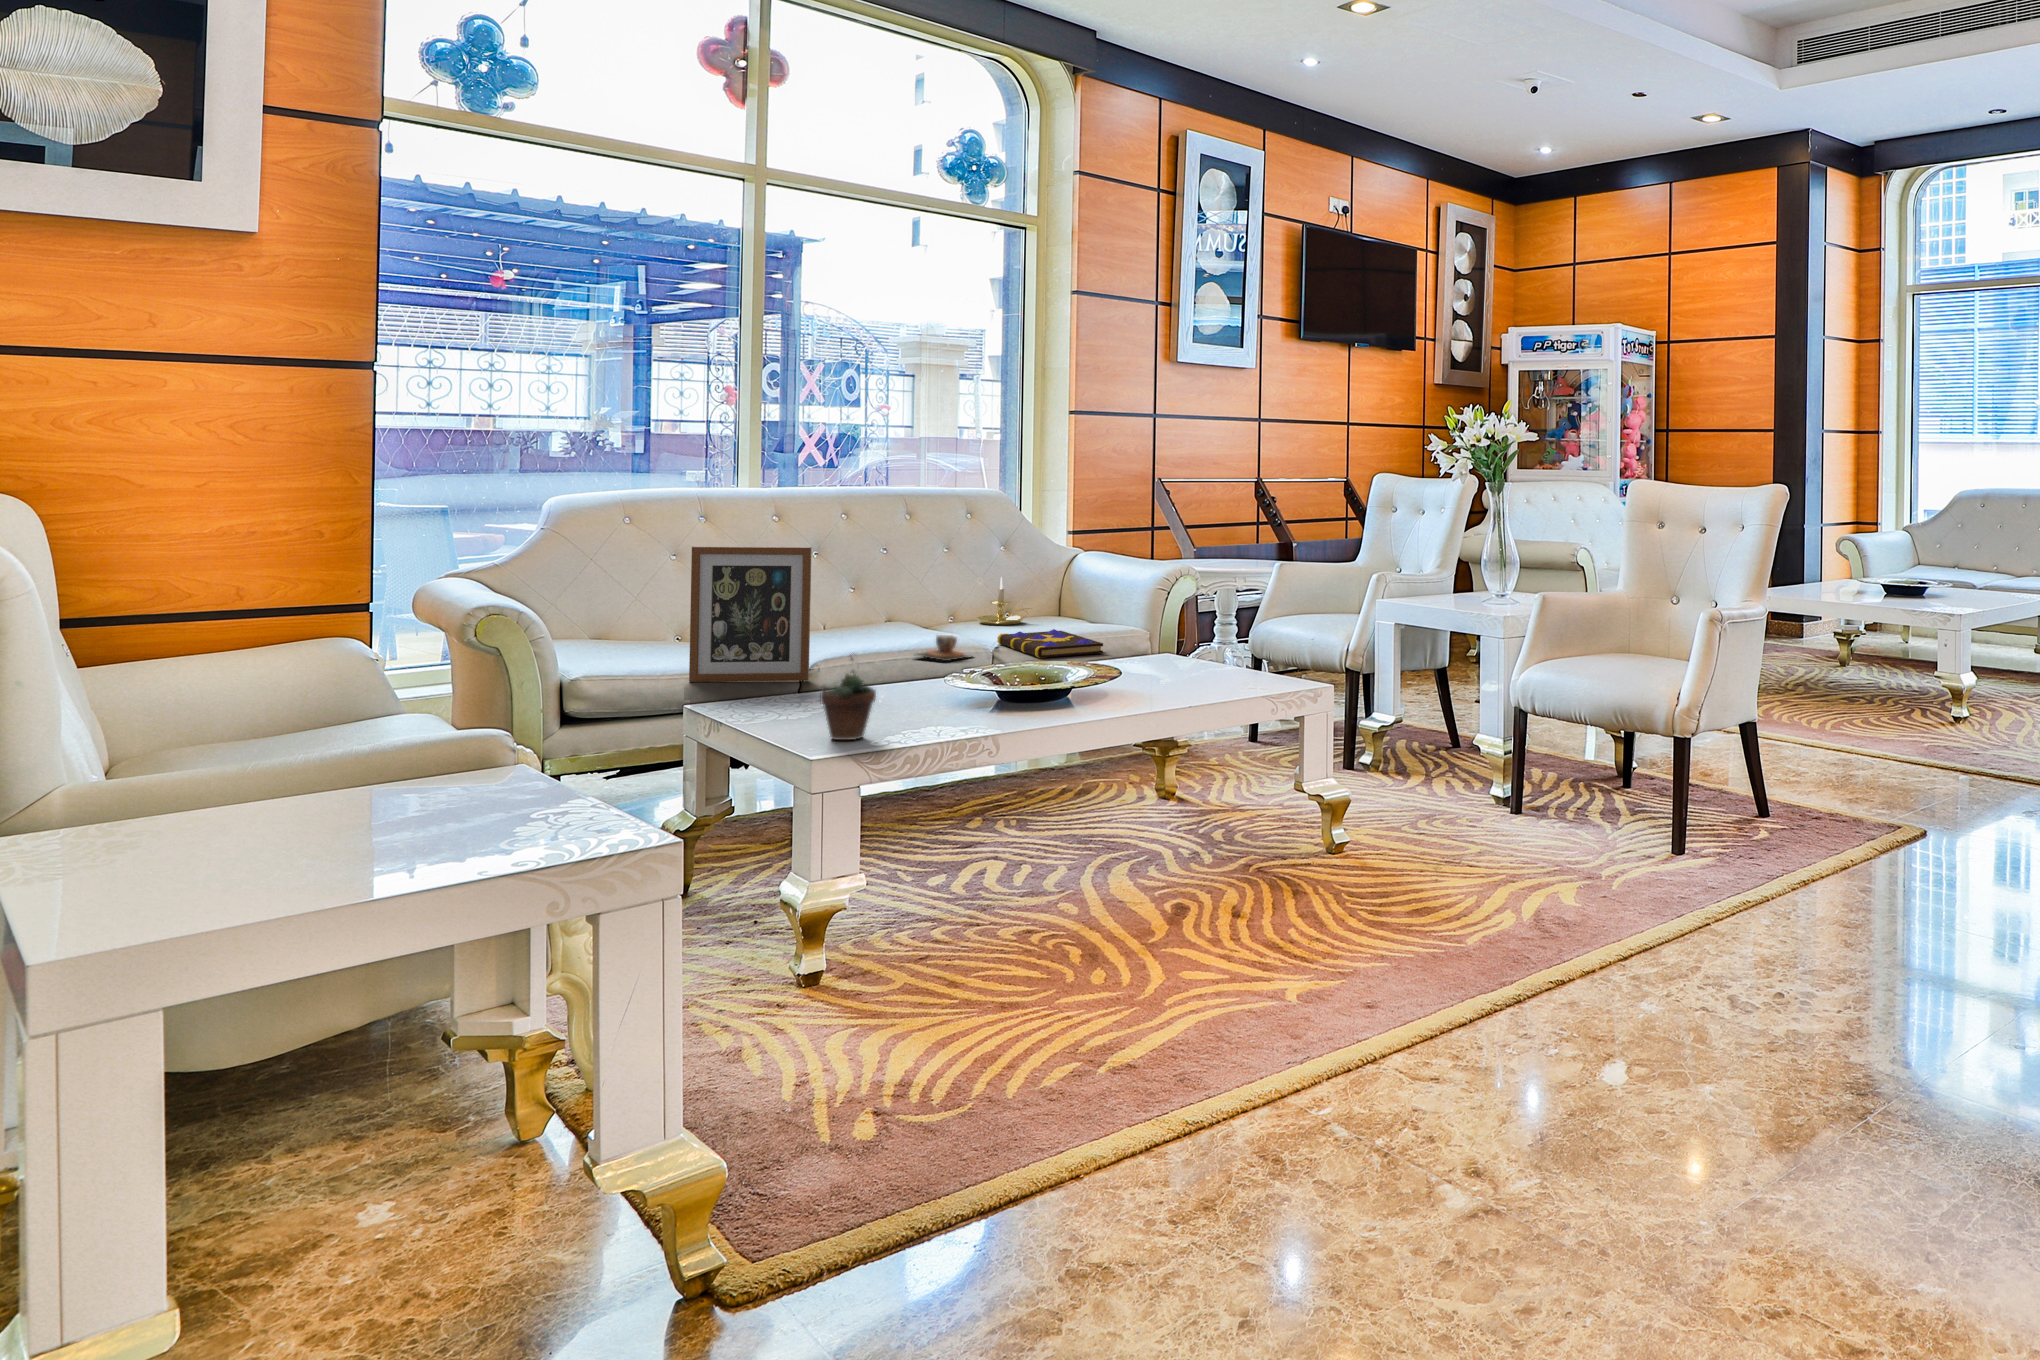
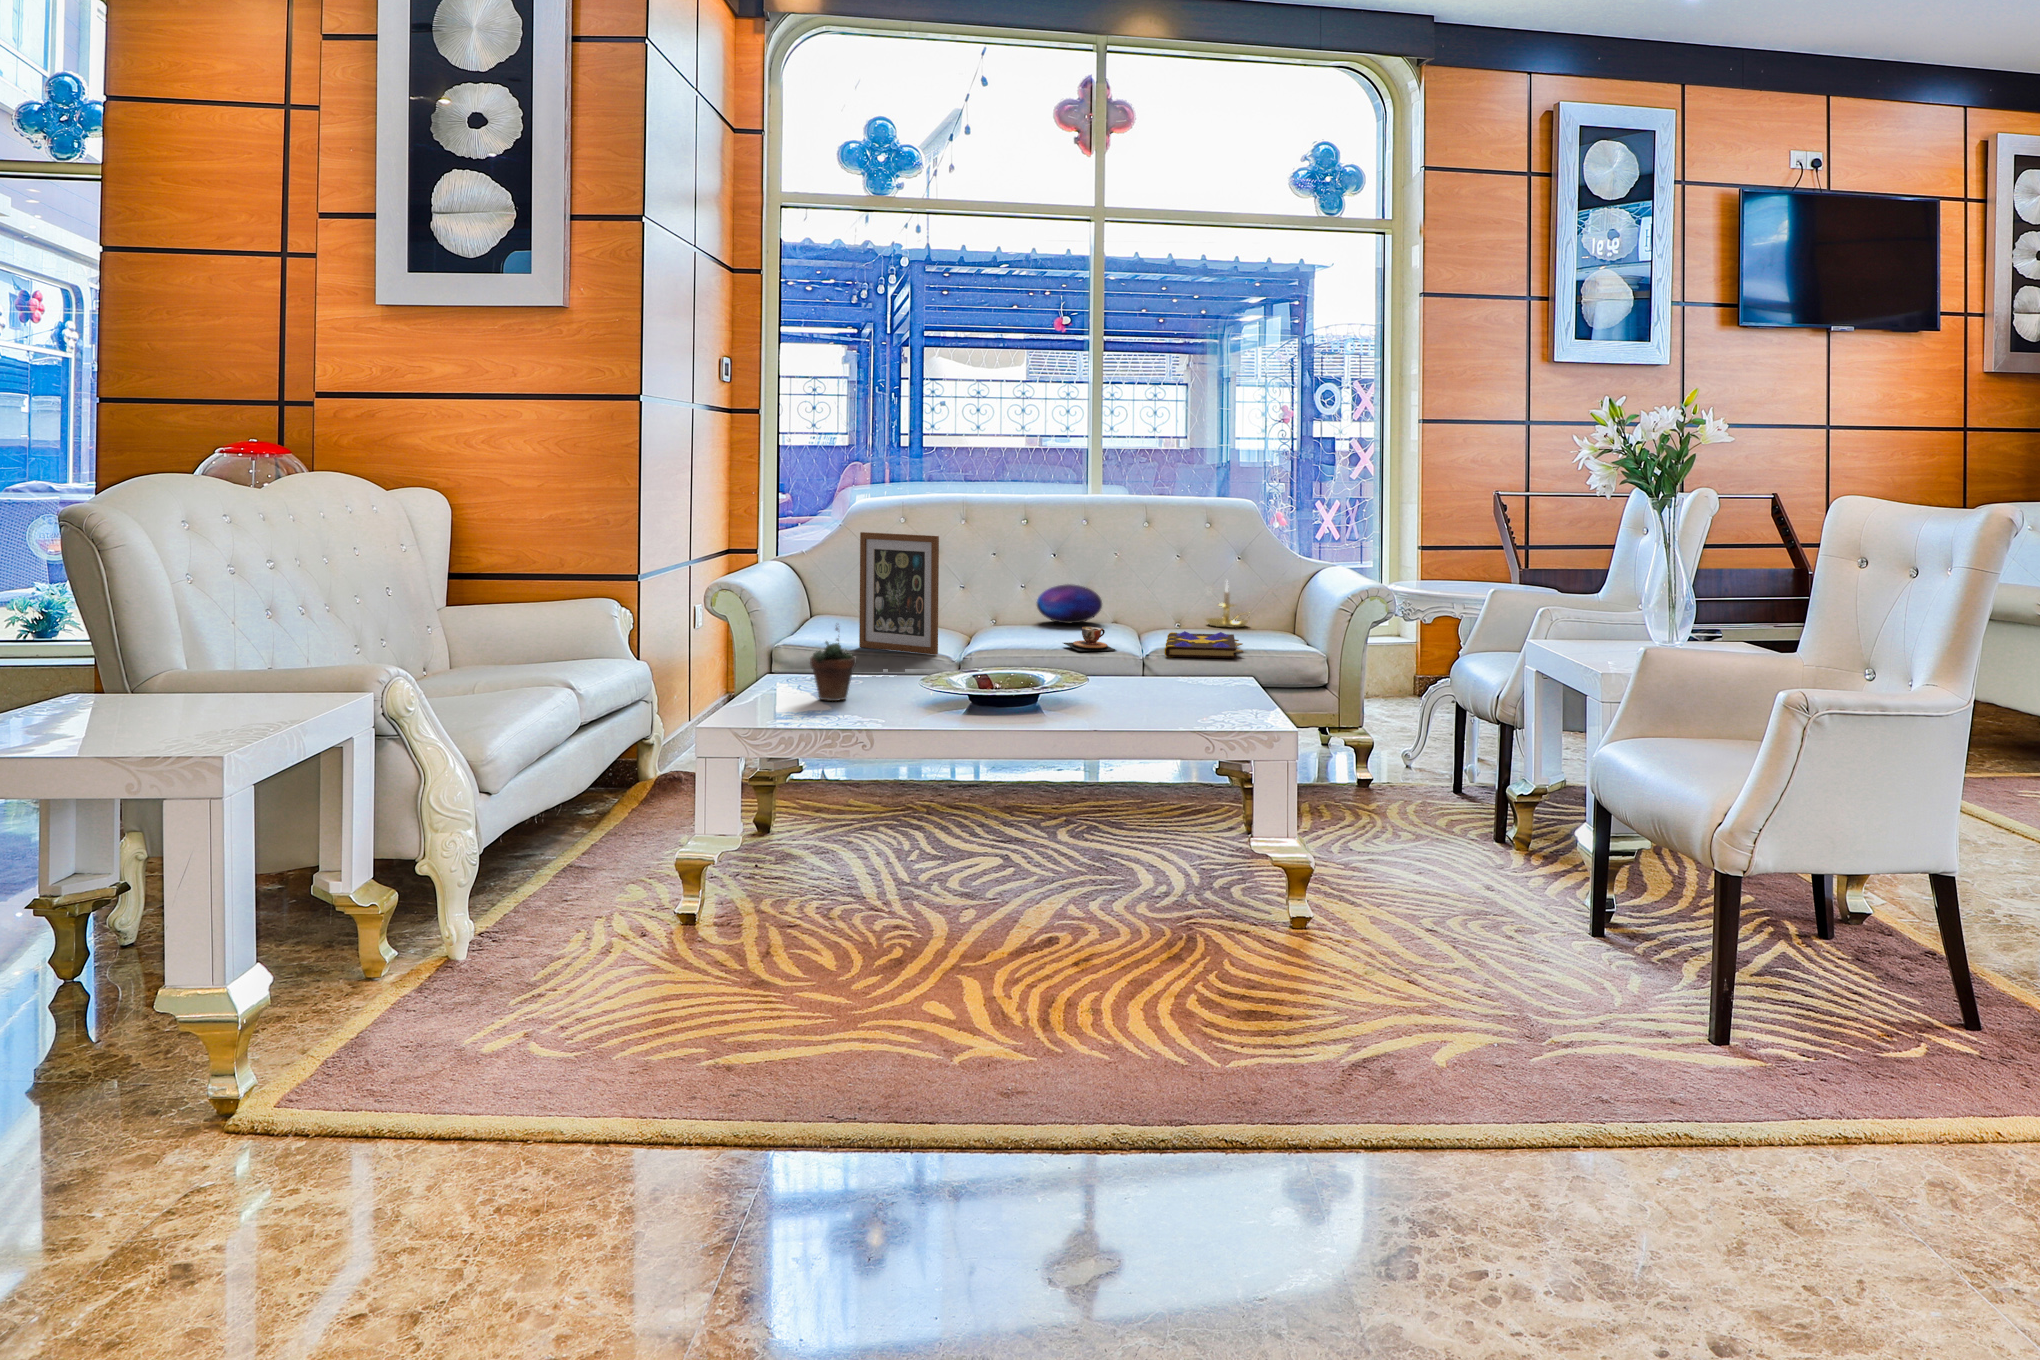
decorative orb: none [803,592,880,634] -> present [1037,584,1102,623]

